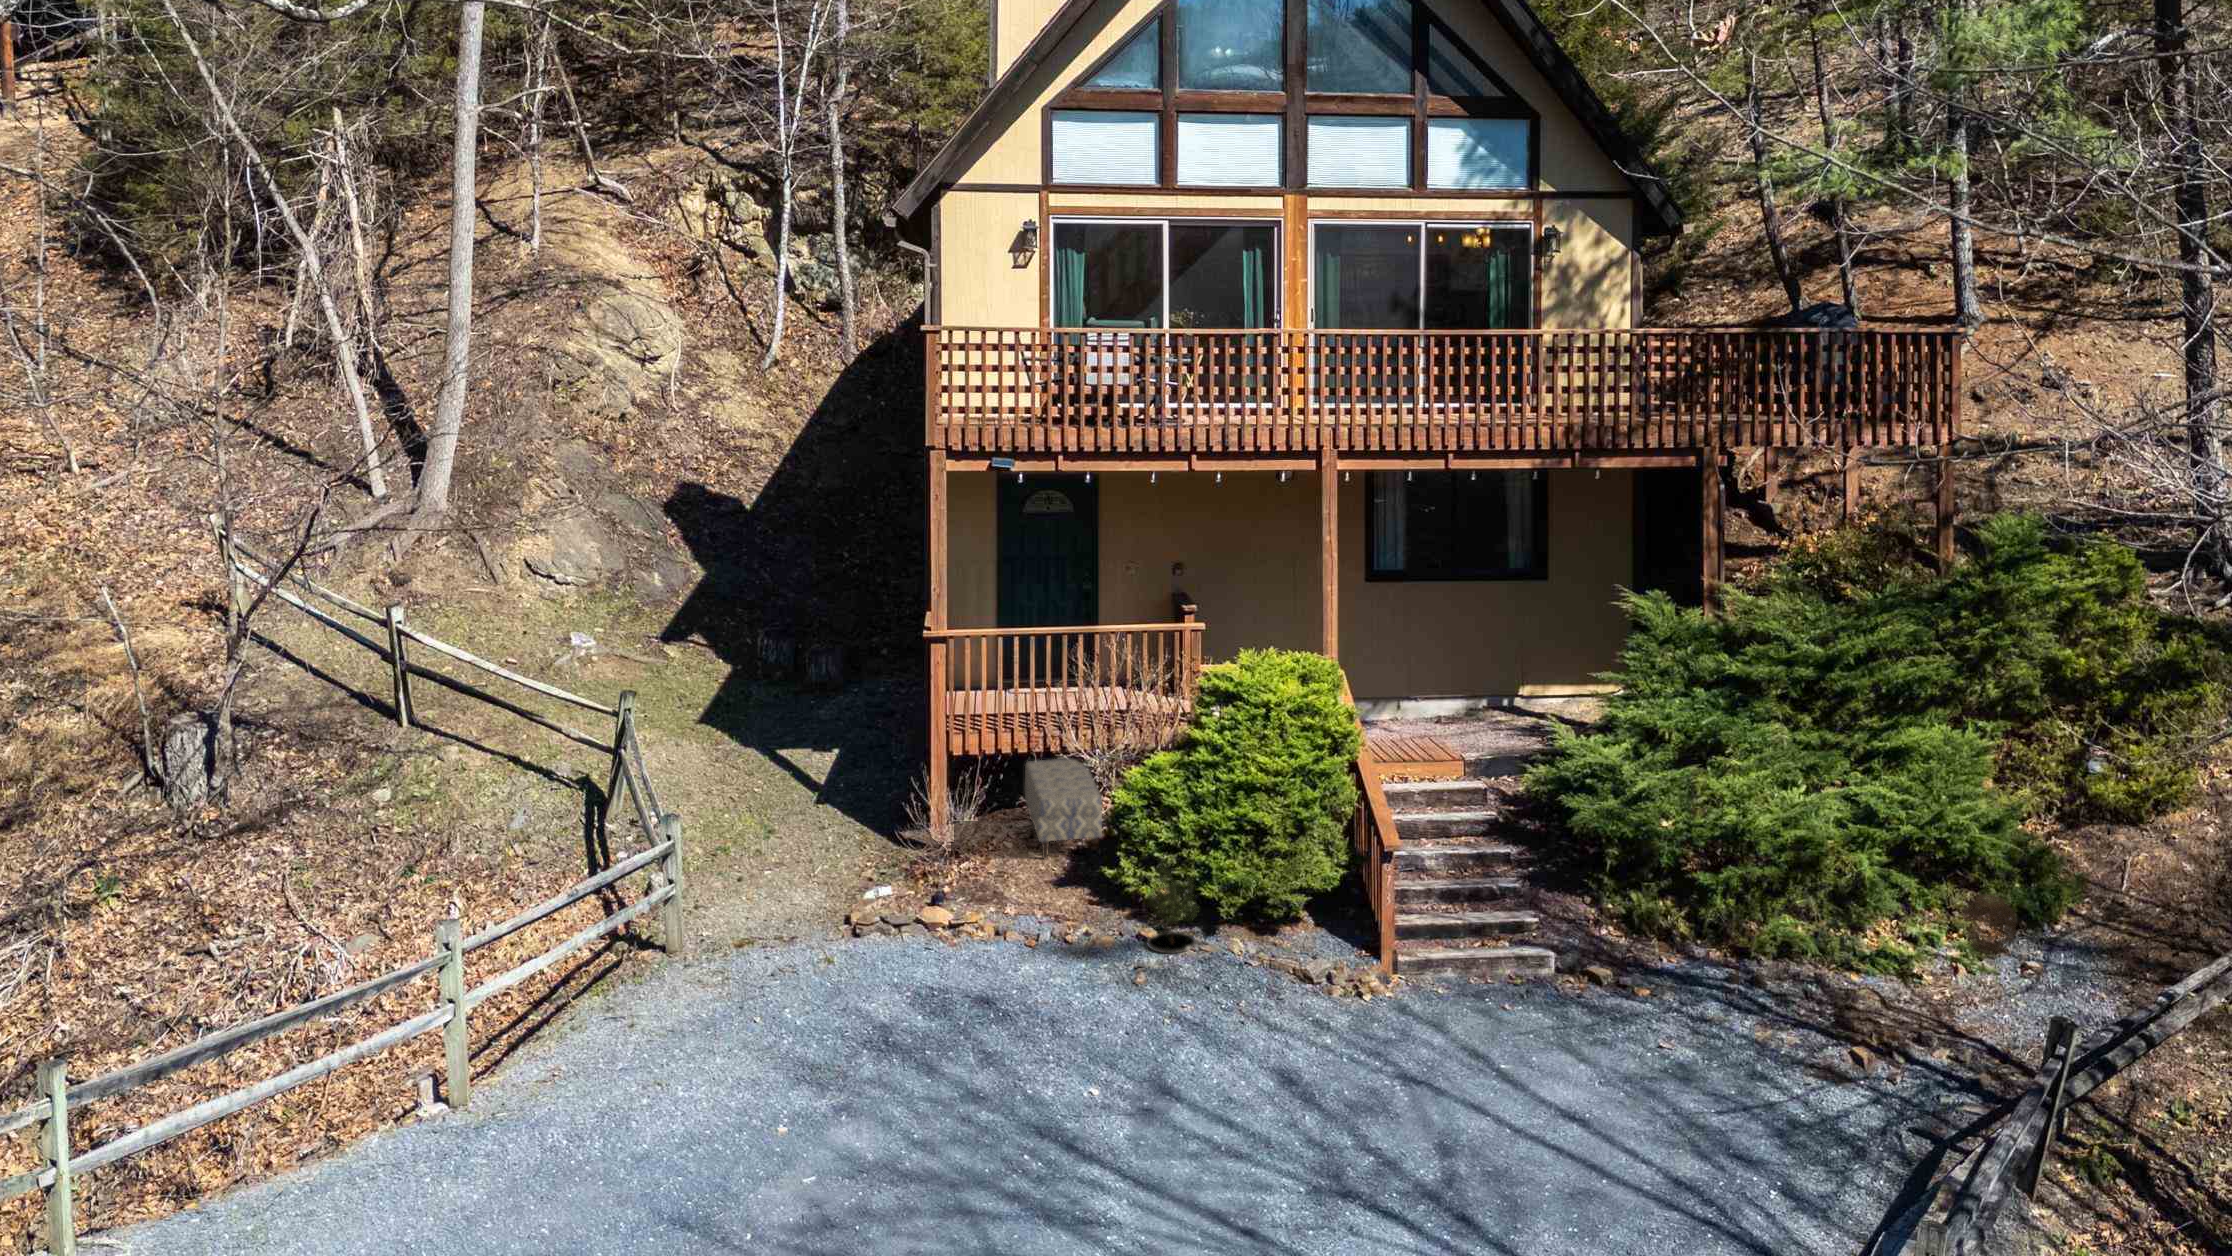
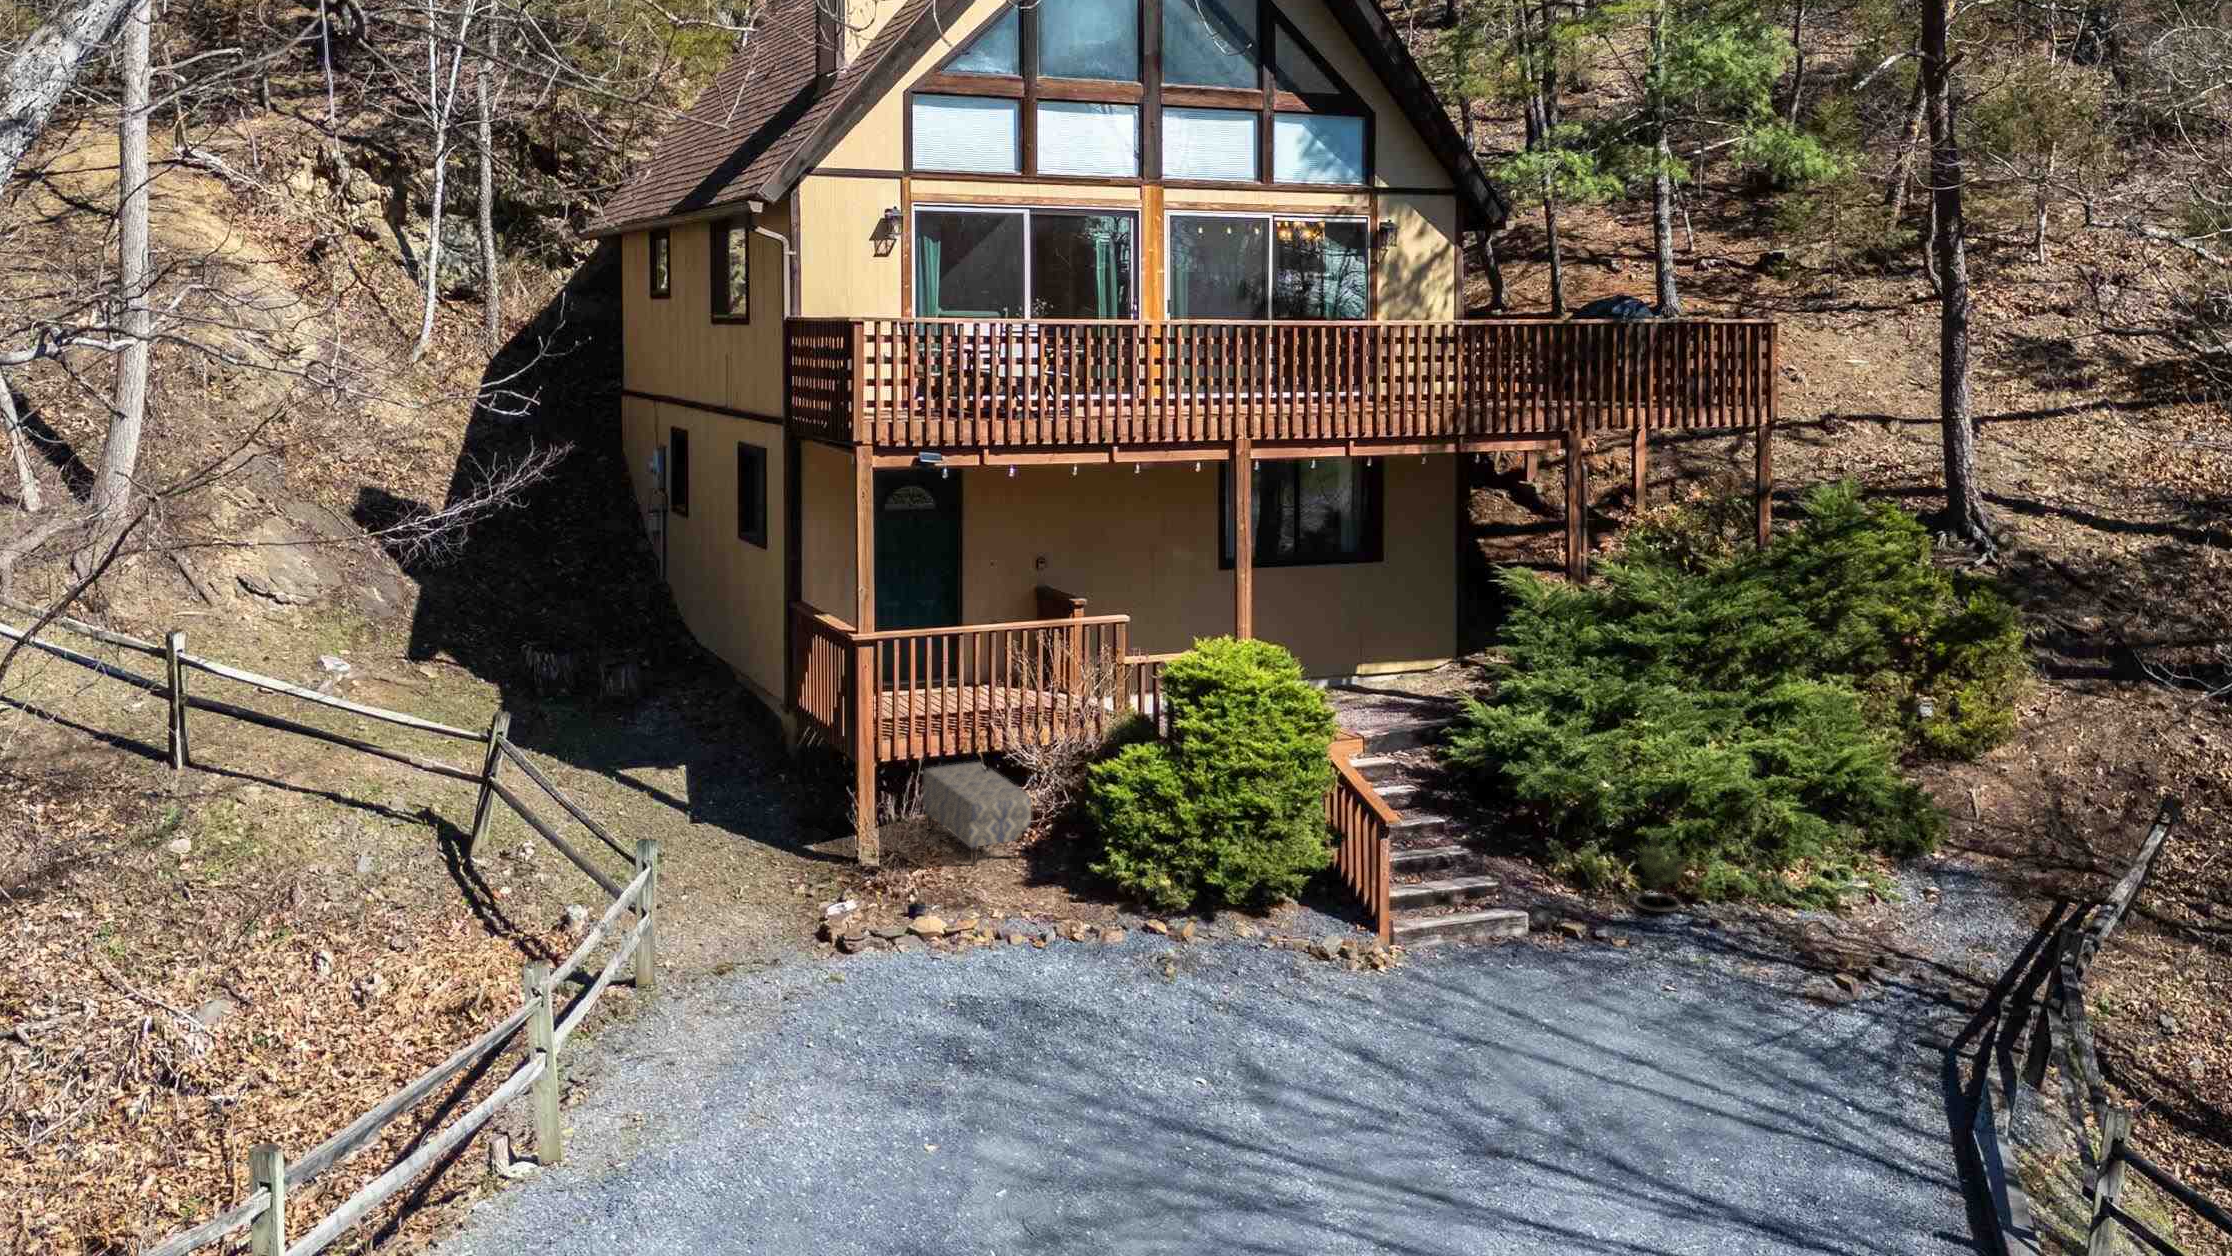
potted tree: present [1147,863,1199,953] -> present [1634,828,1685,912]
woven basket: present [1963,895,2016,954] -> none [1856,825,1903,877]

